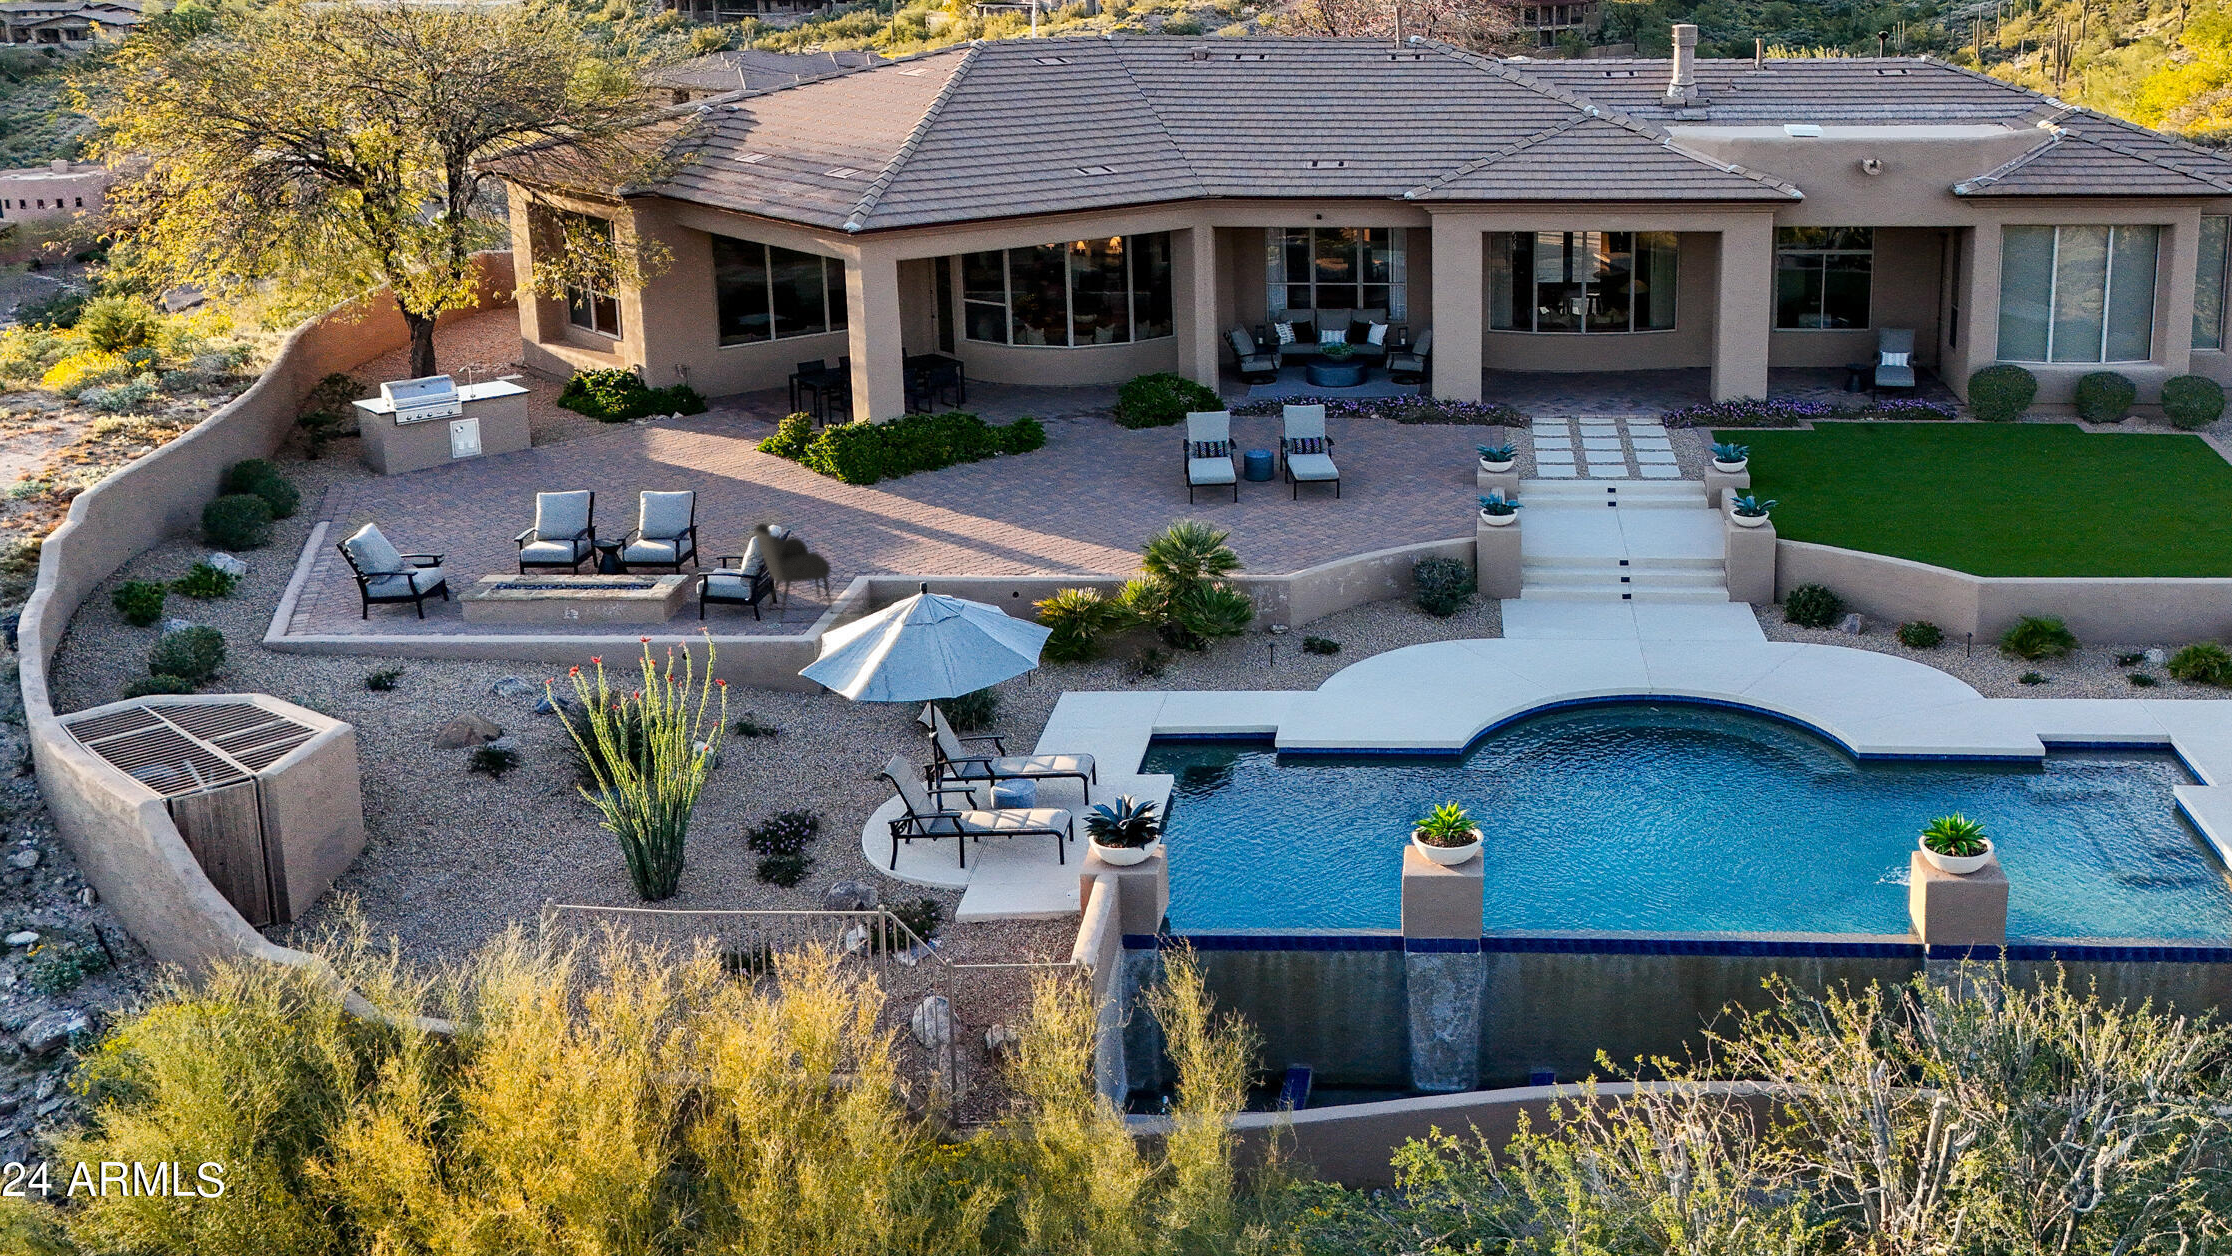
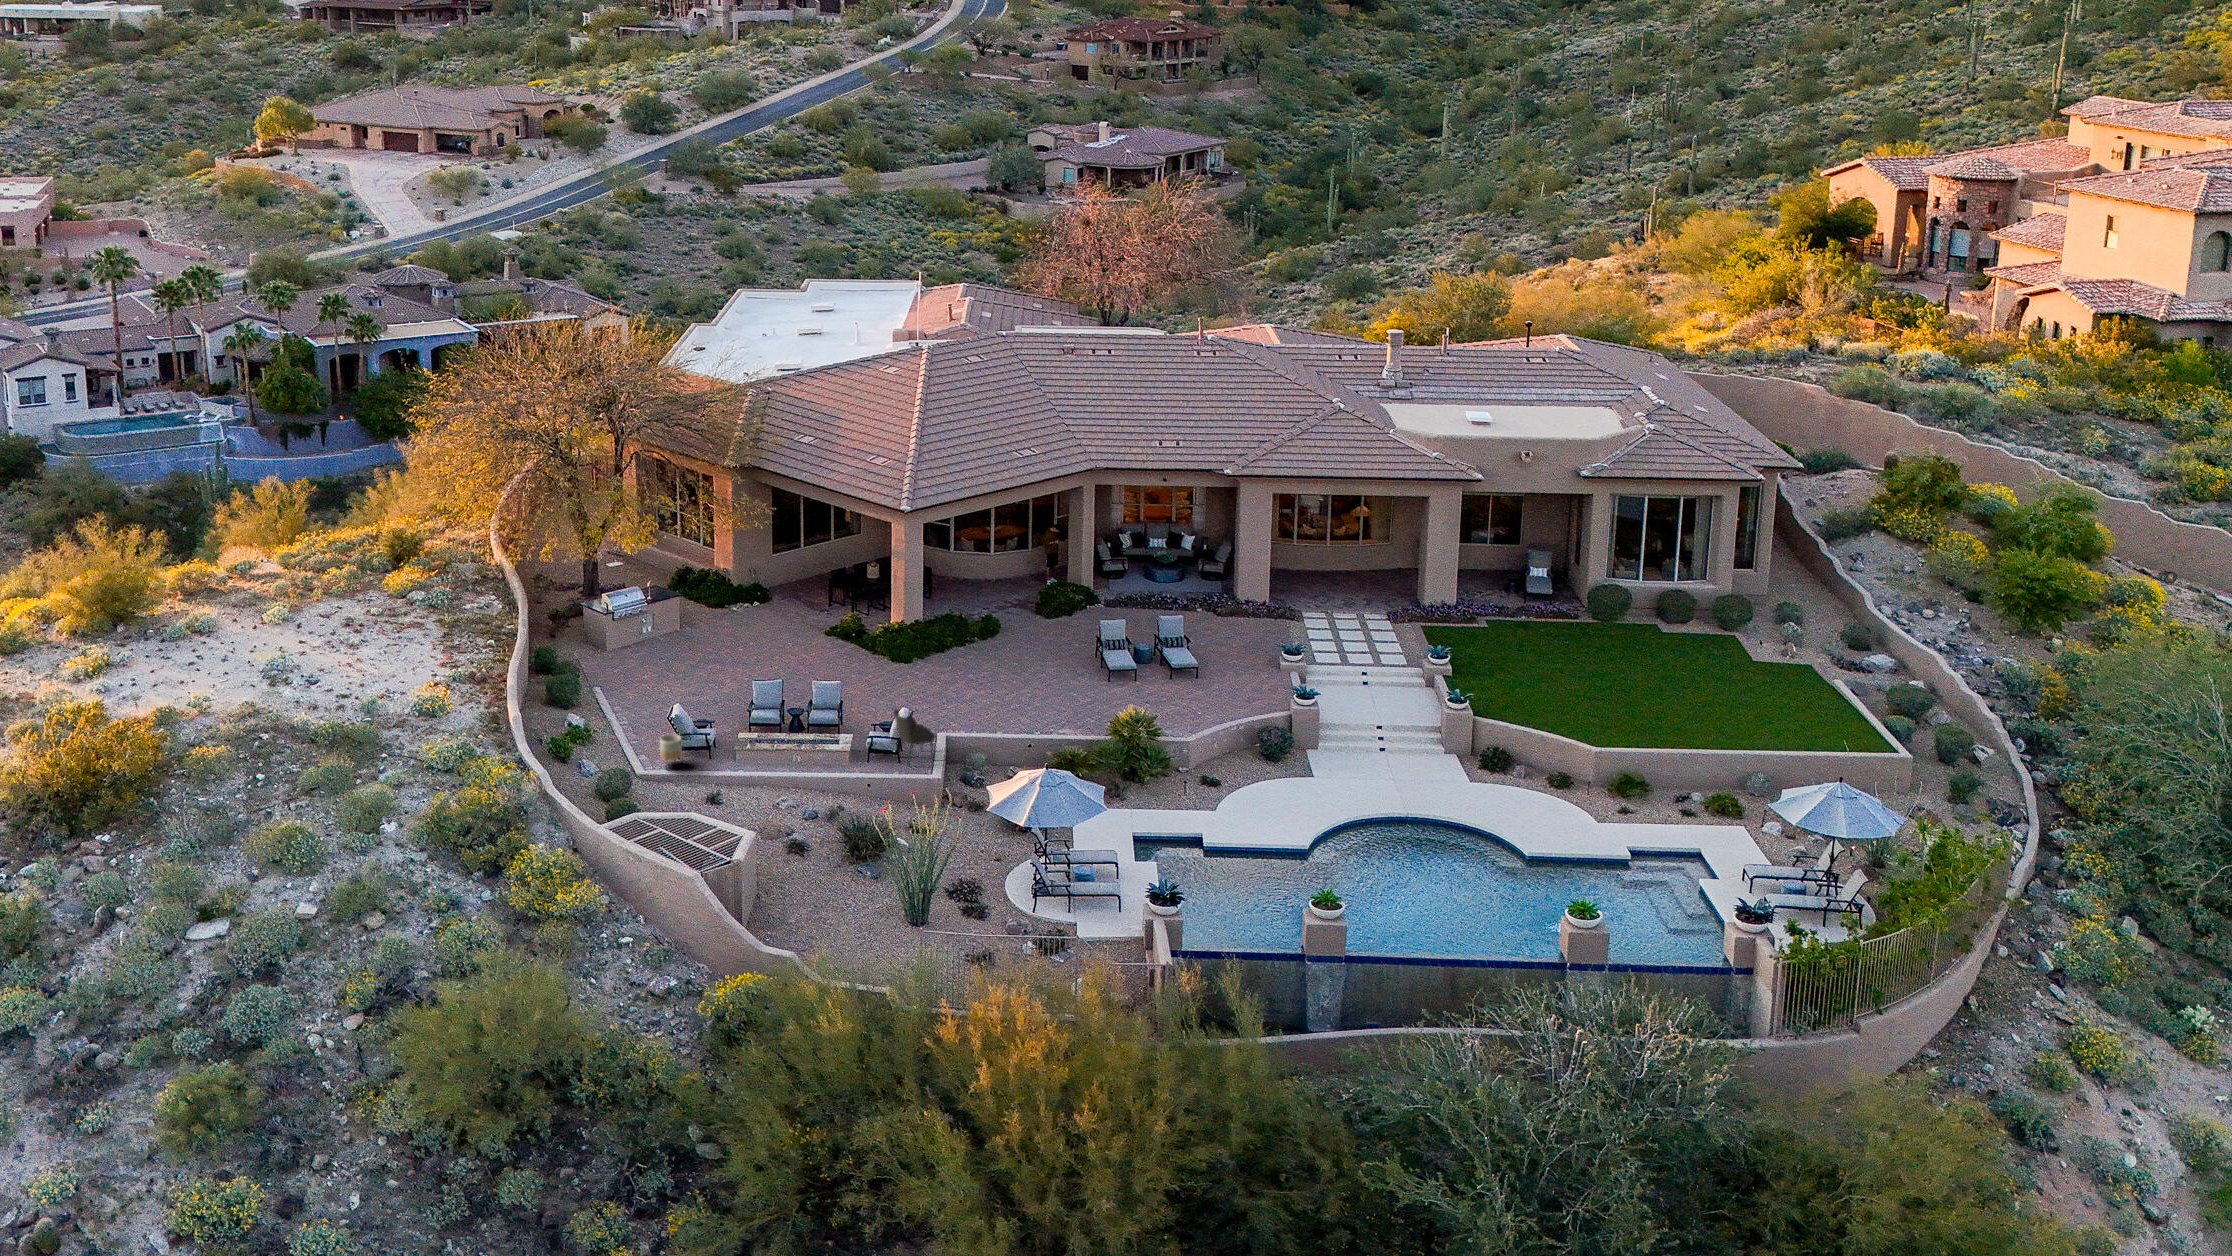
planter: none [332,570,382,632] -> present [660,734,682,762]

